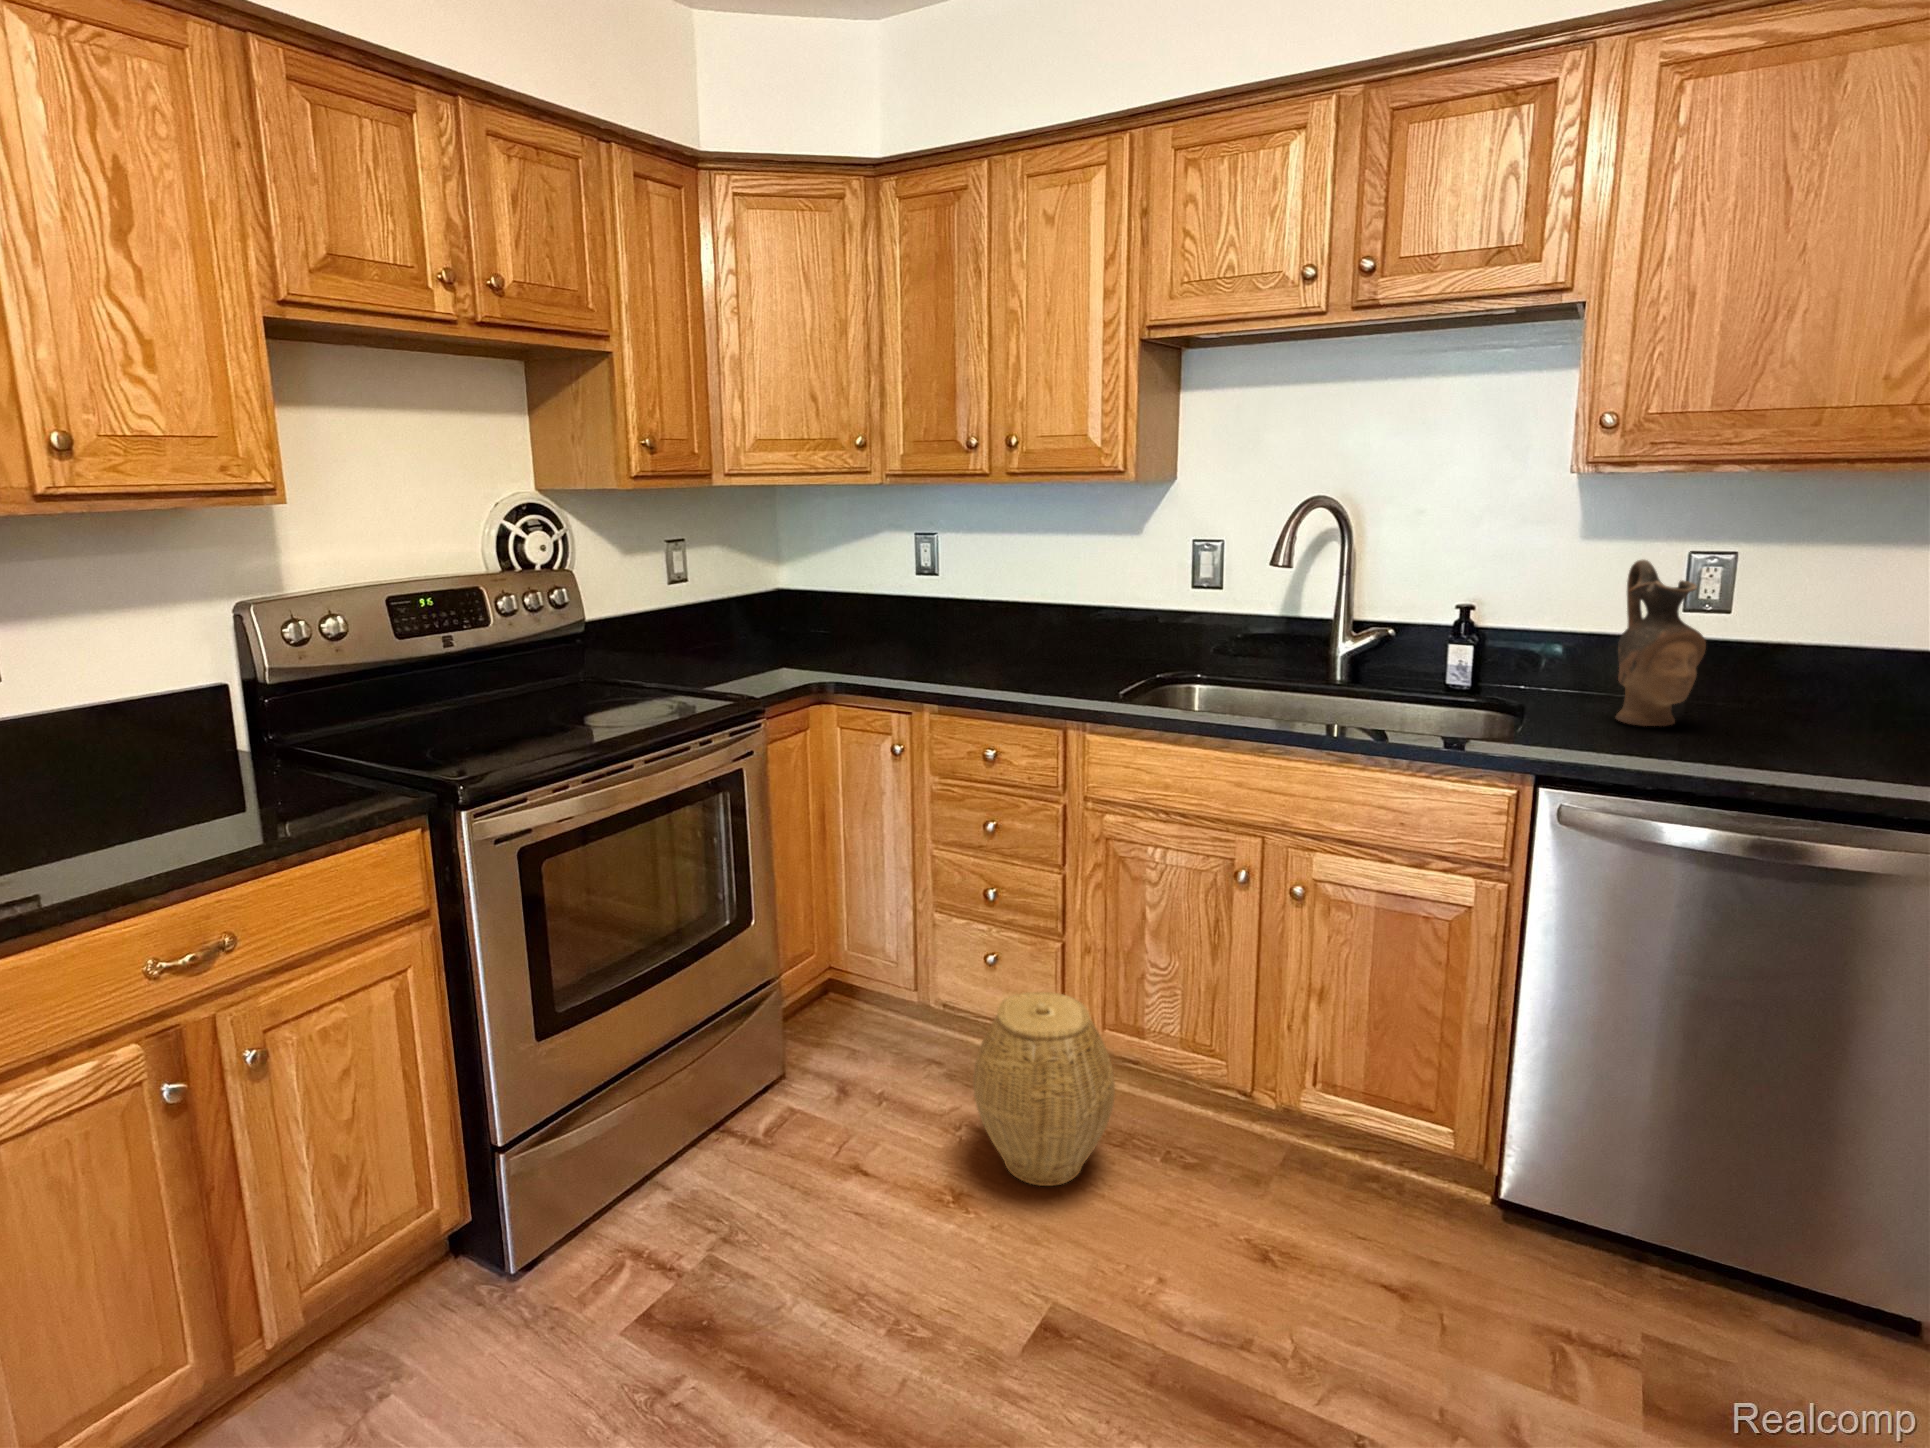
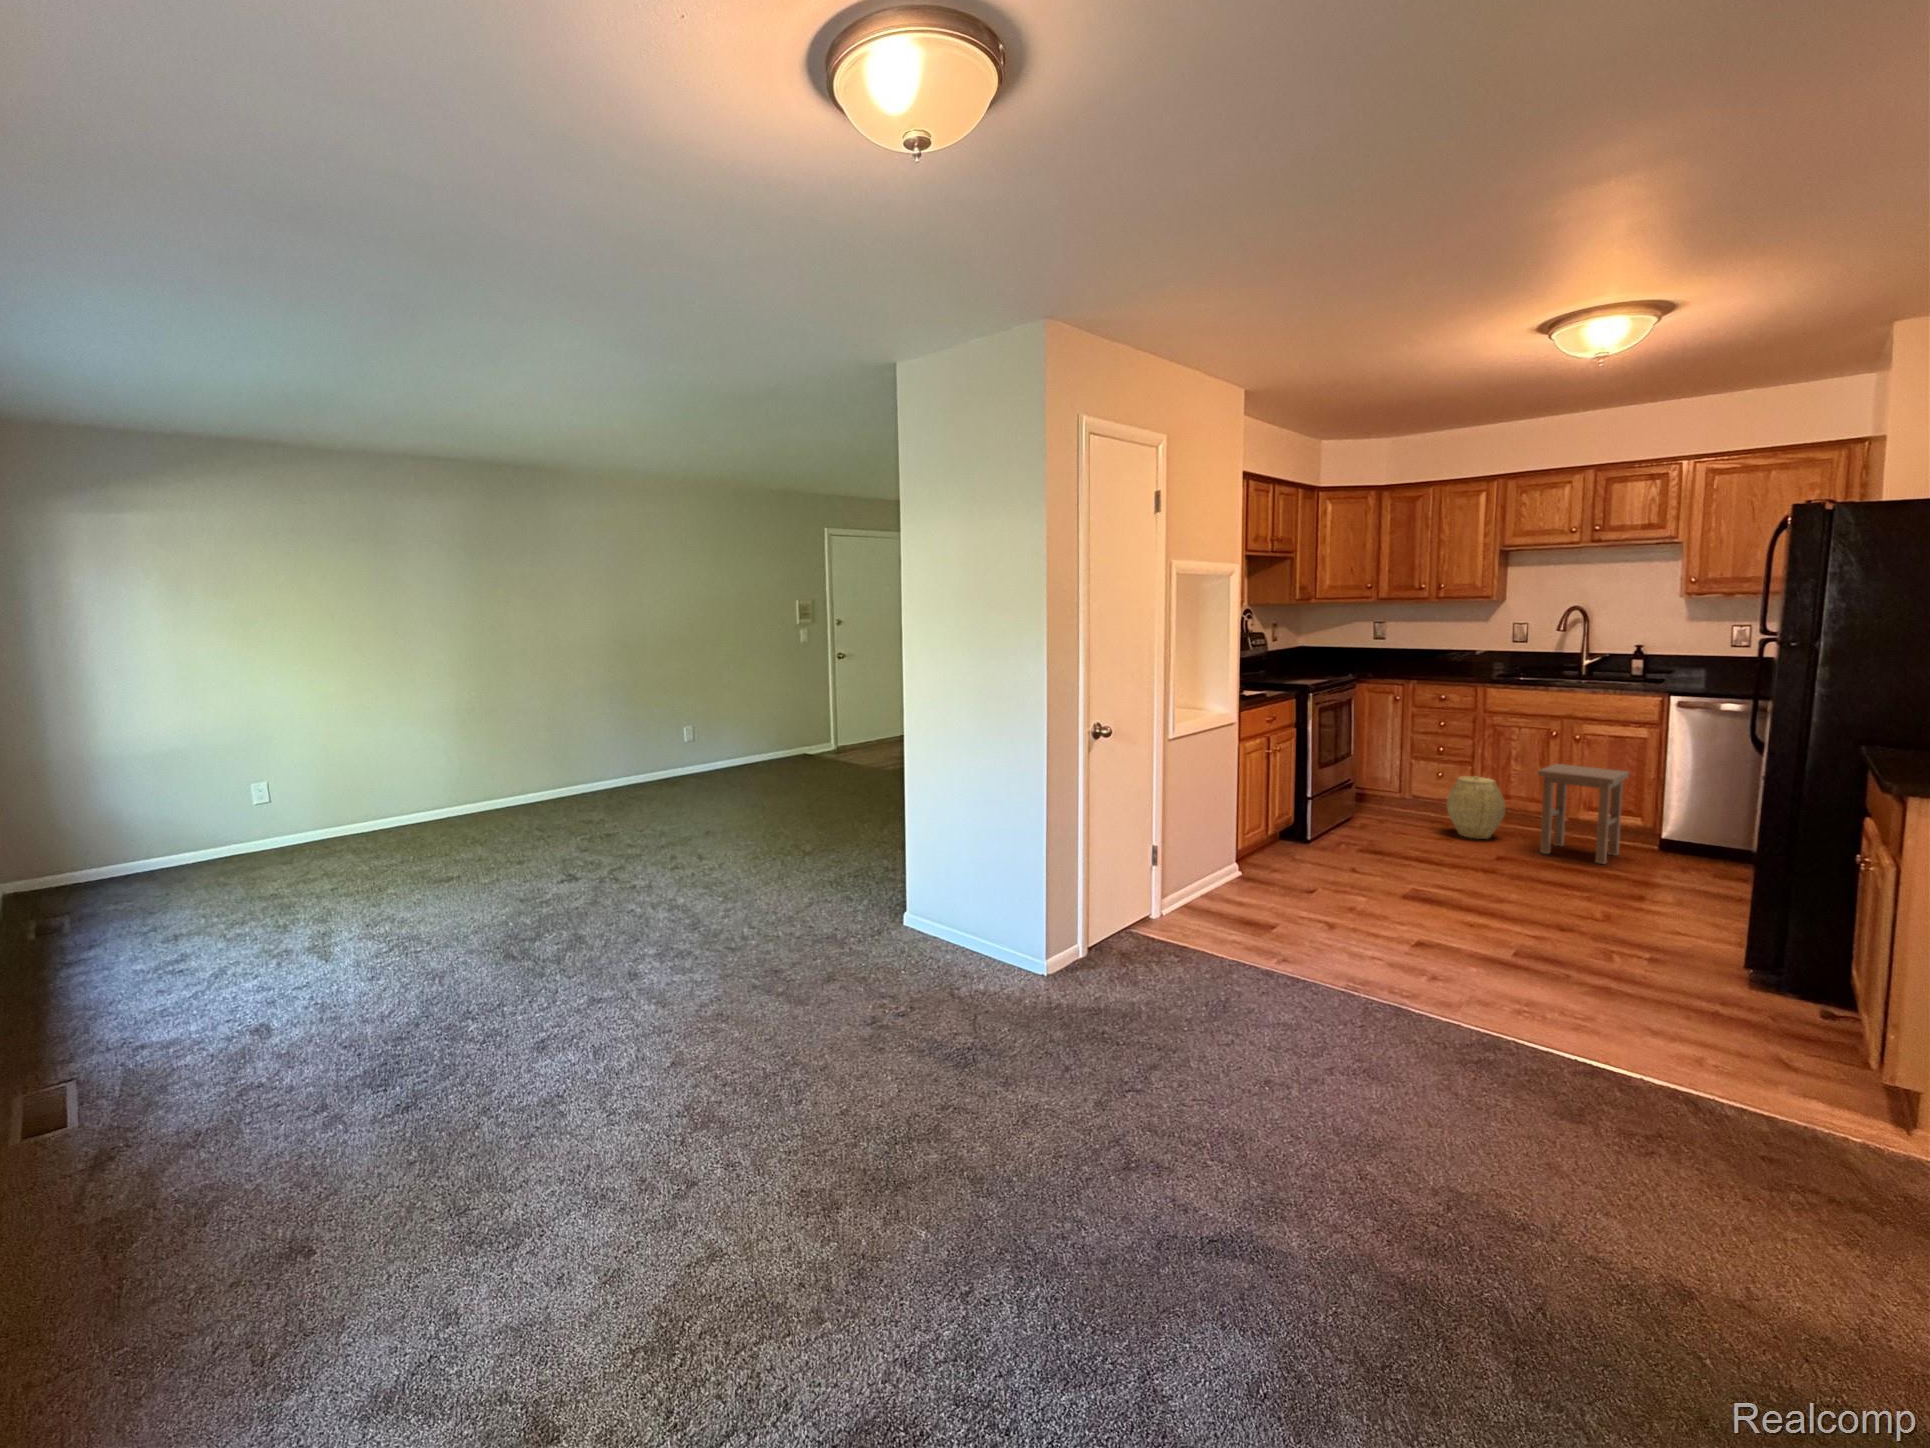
ceramic pitcher: present [1616,559,1706,726] -> none [1702,627,1735,682]
stool: none [1164,975,1420,1360] -> present [1538,764,1629,864]

